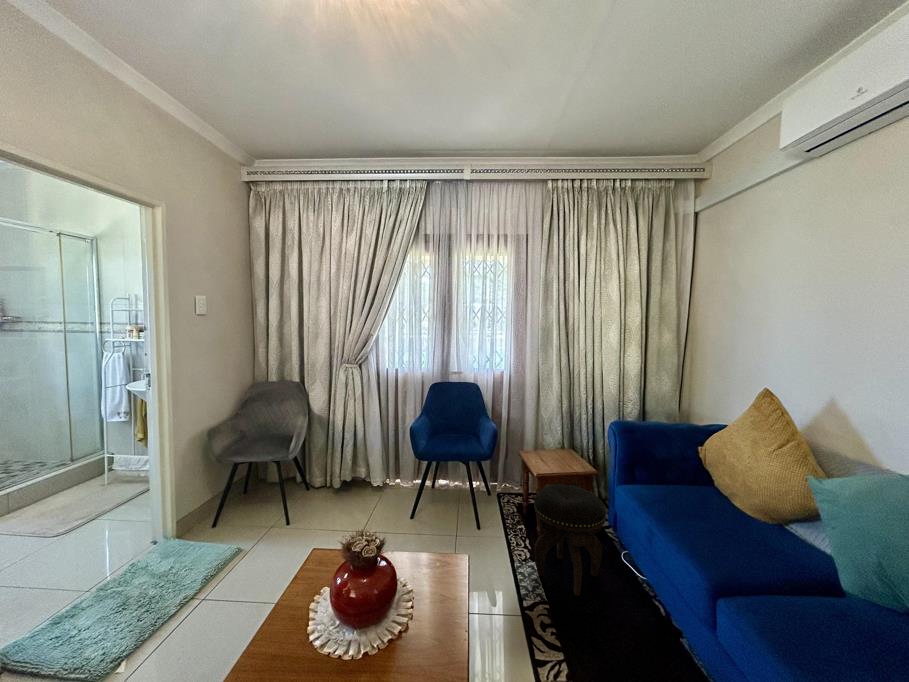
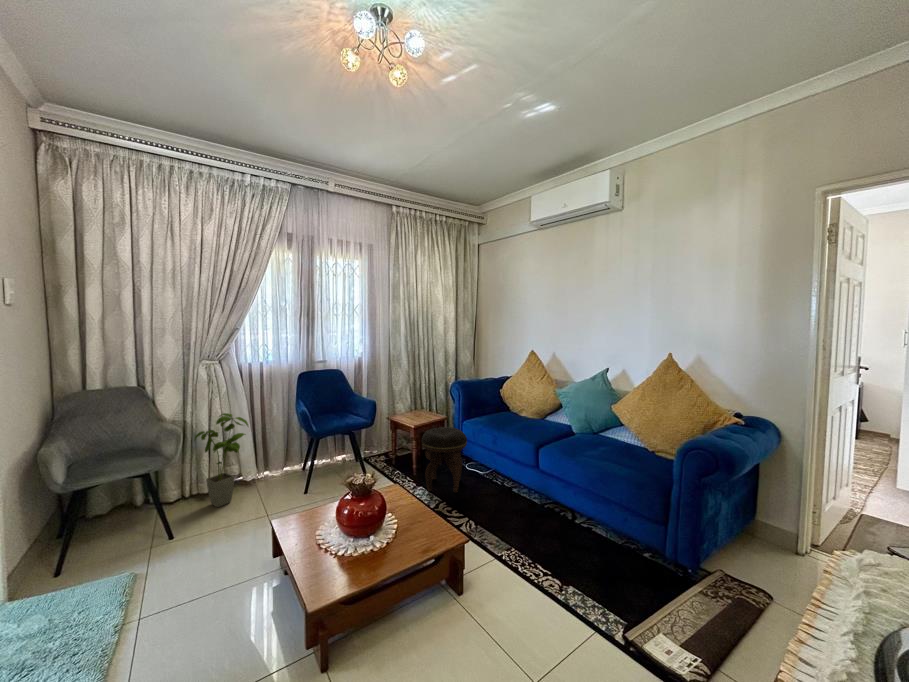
house plant: none [324,417,372,507] -> present [195,413,248,507]

